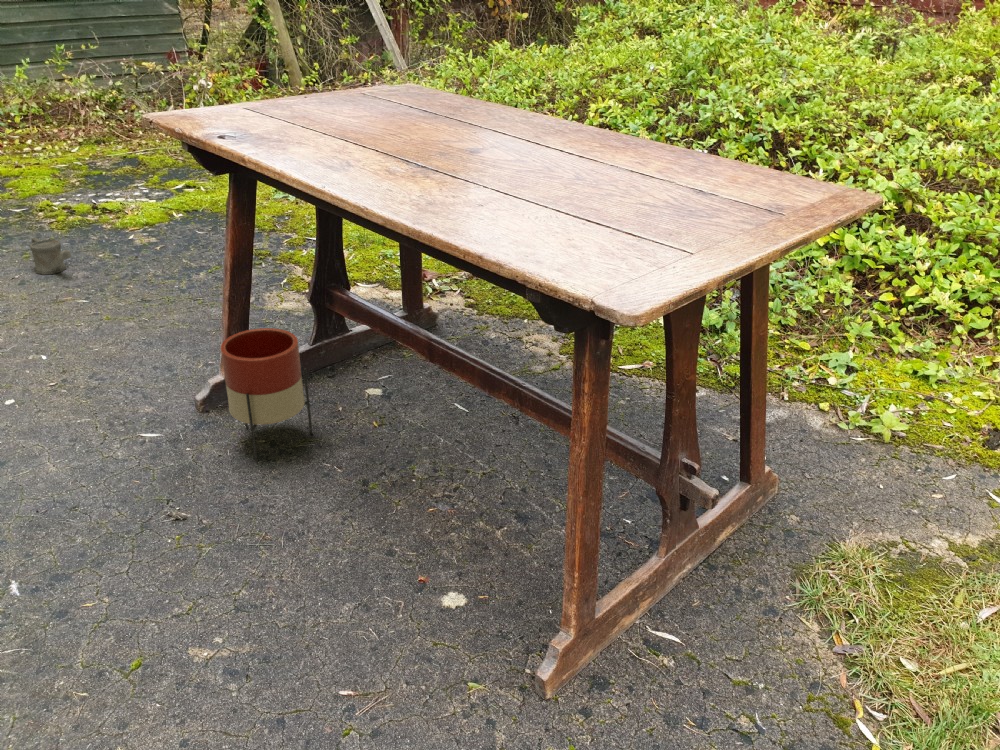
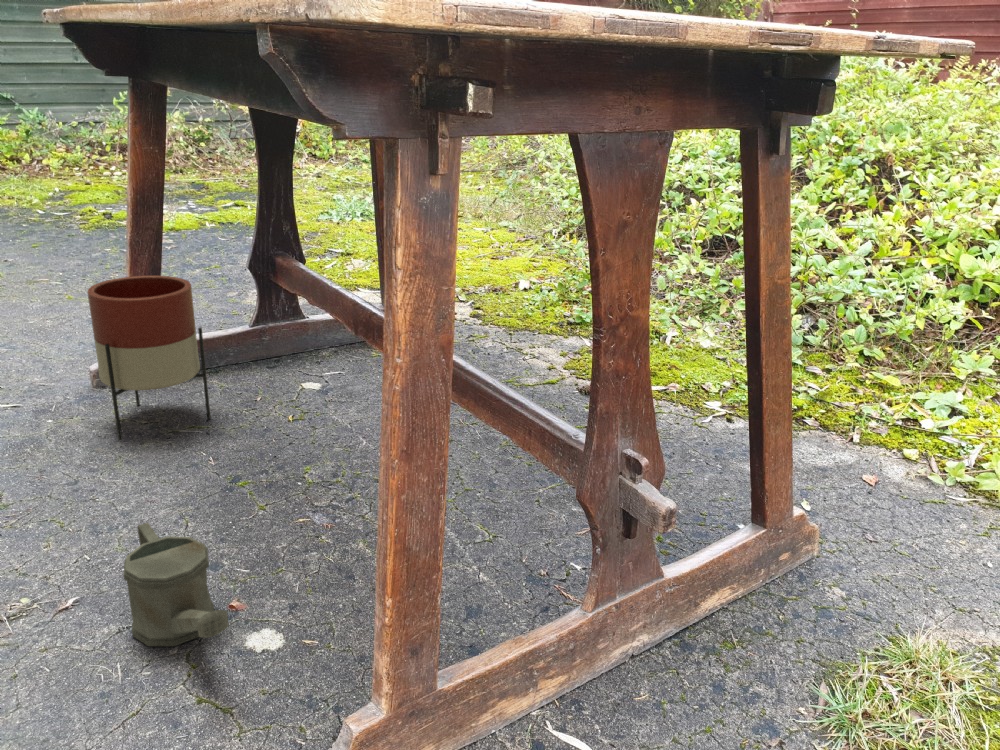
watering can: present [30,238,71,275] -> present [123,523,228,646]

